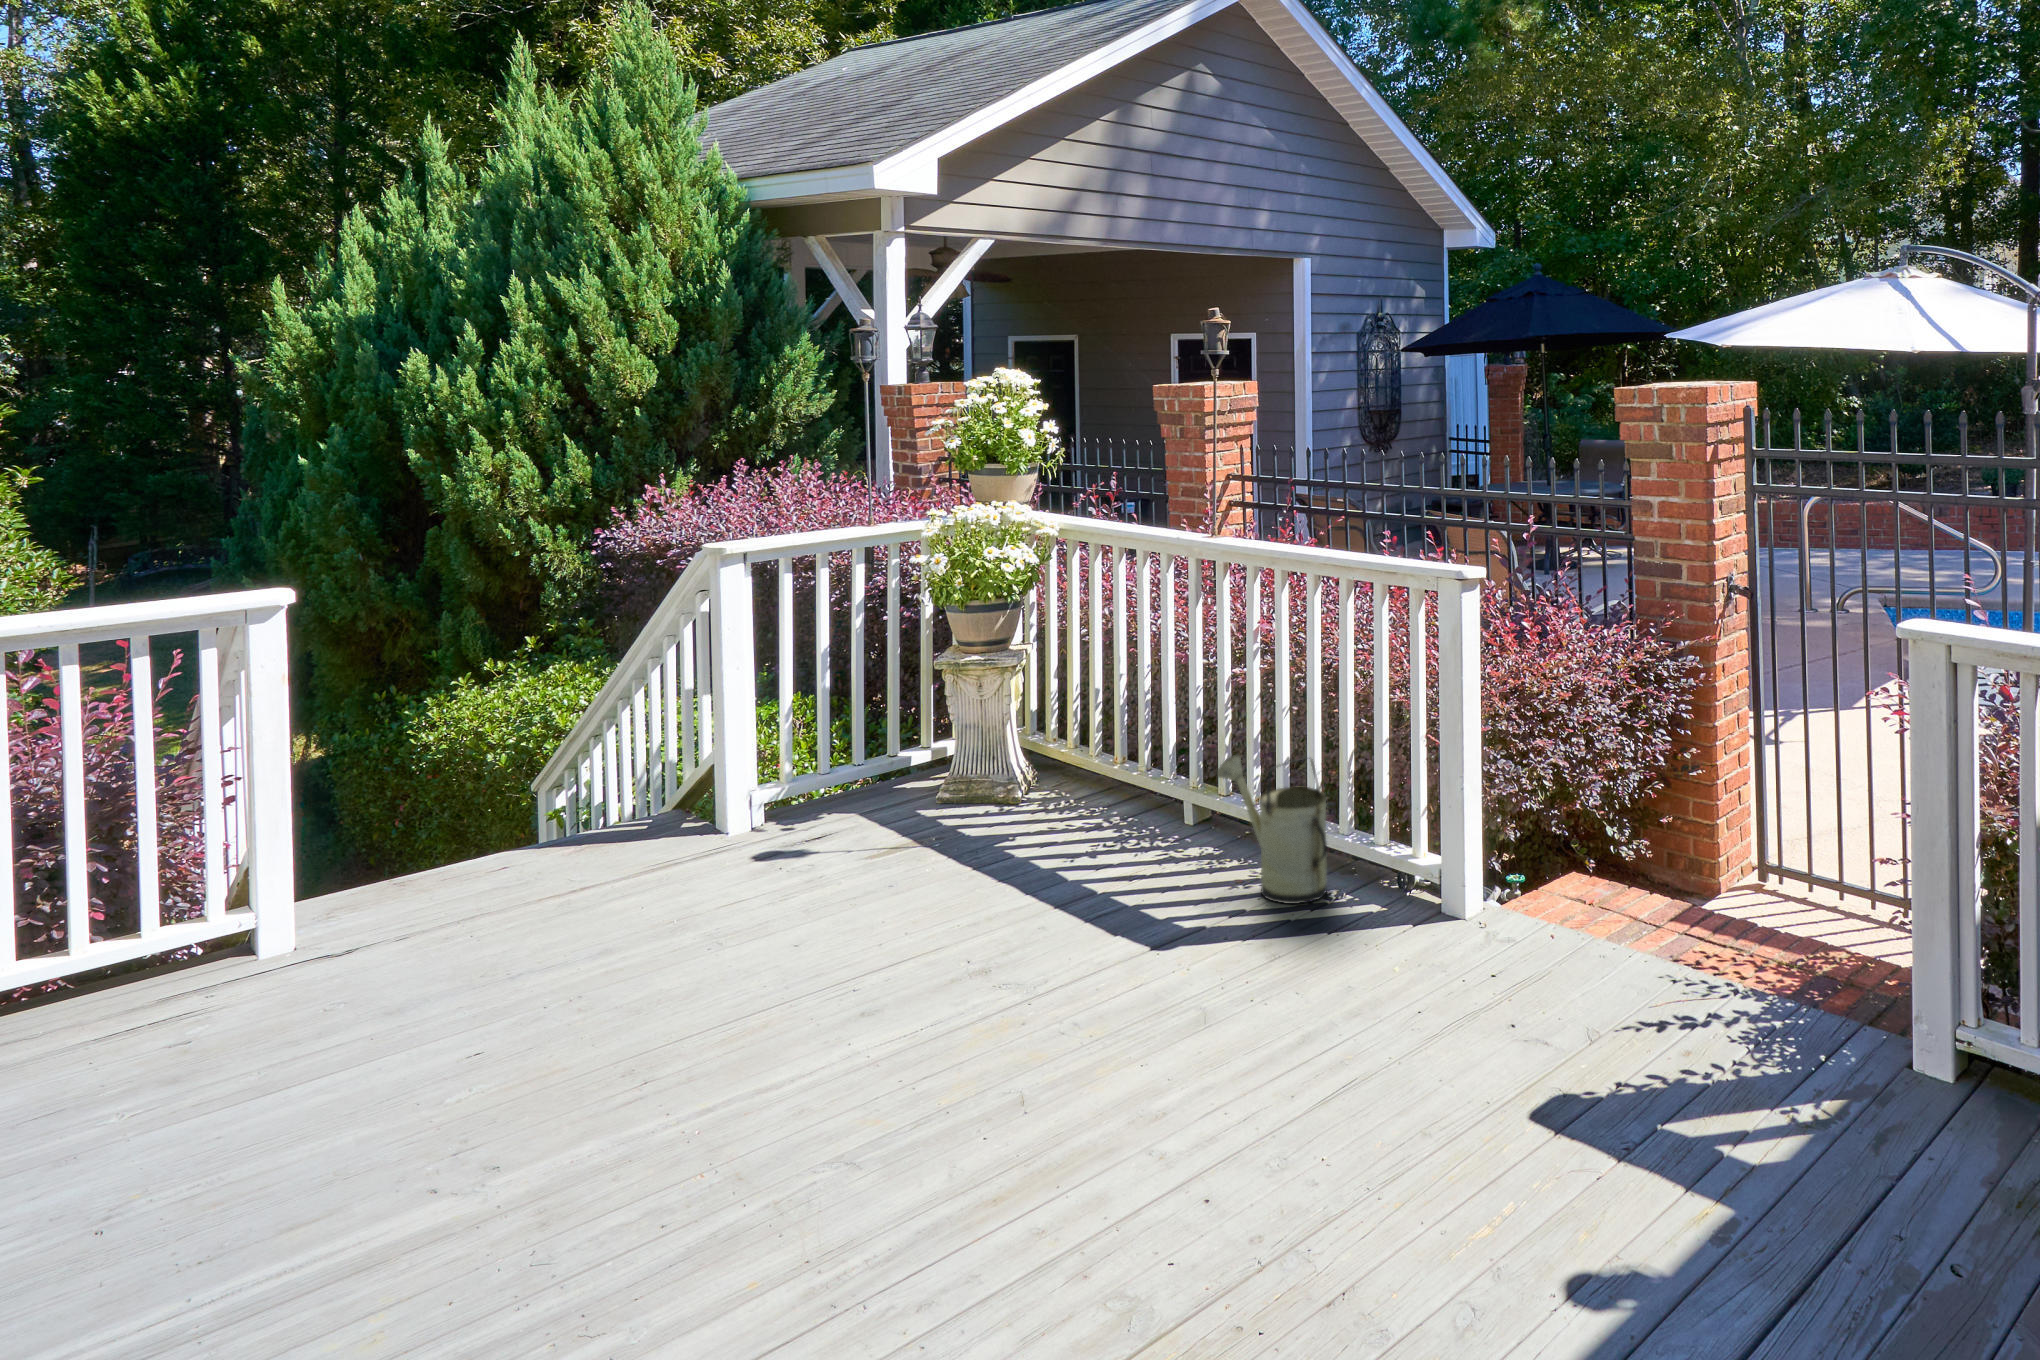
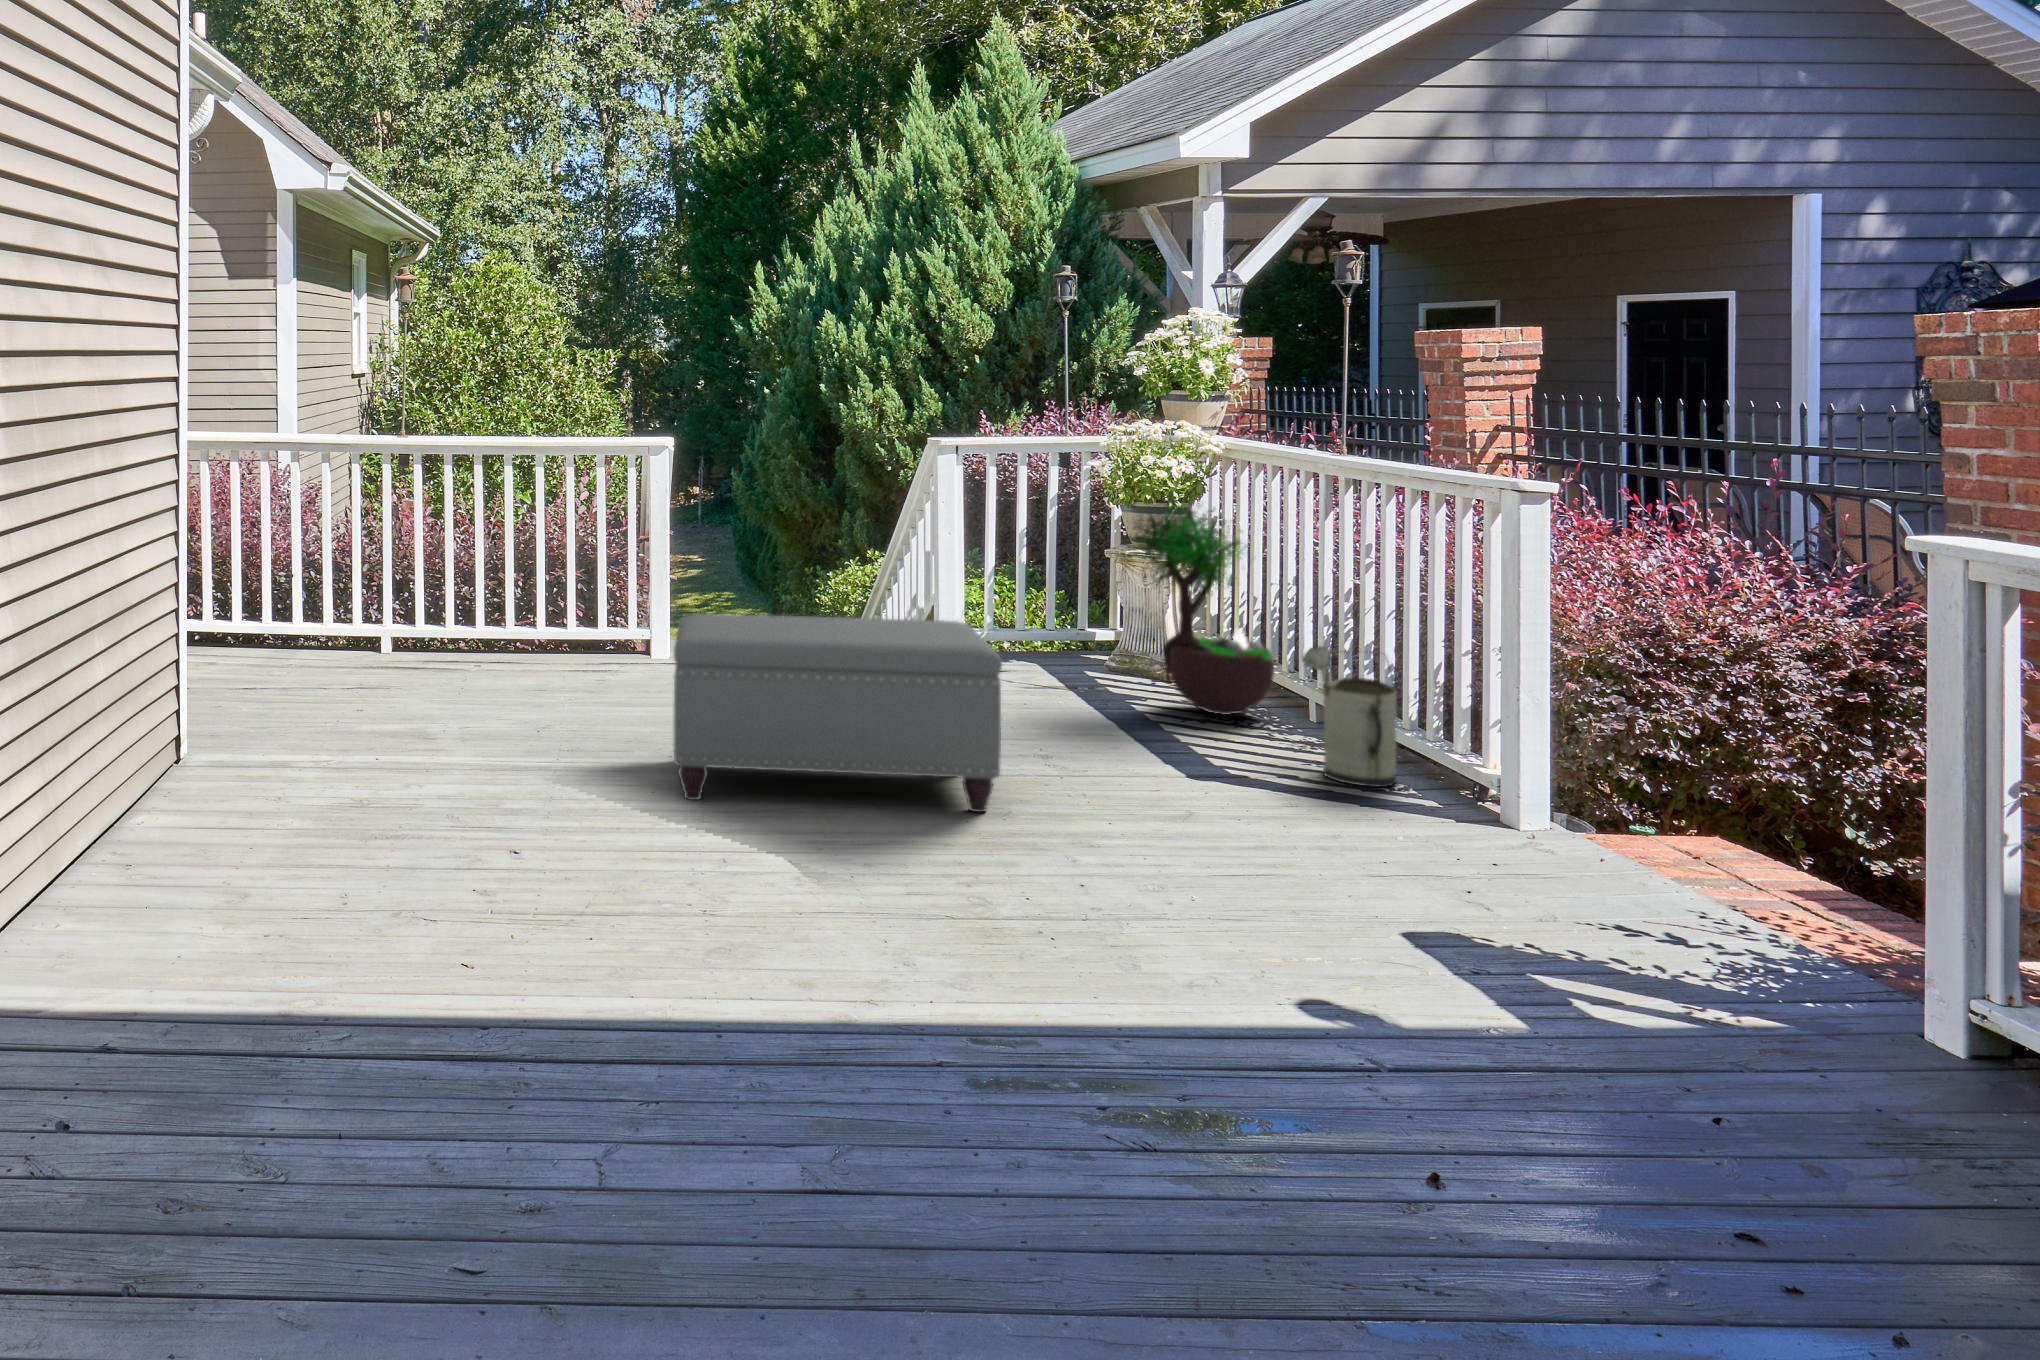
potted tree: none [987,590,1154,837] -> present [1126,500,1274,715]
ottoman: none [517,840,1049,1269] -> present [673,614,1002,812]

